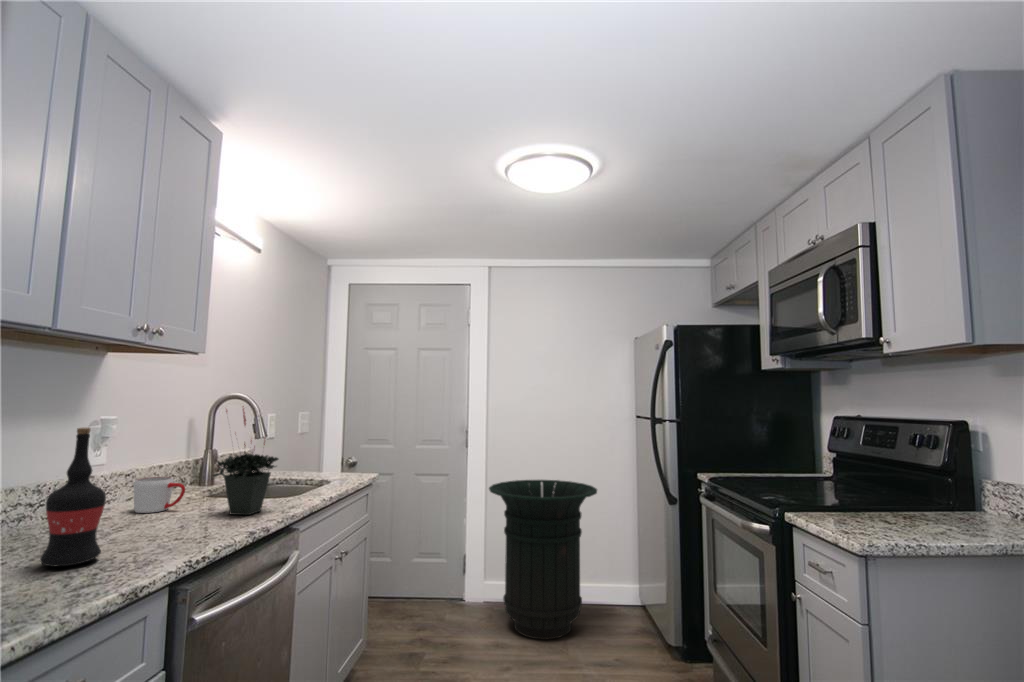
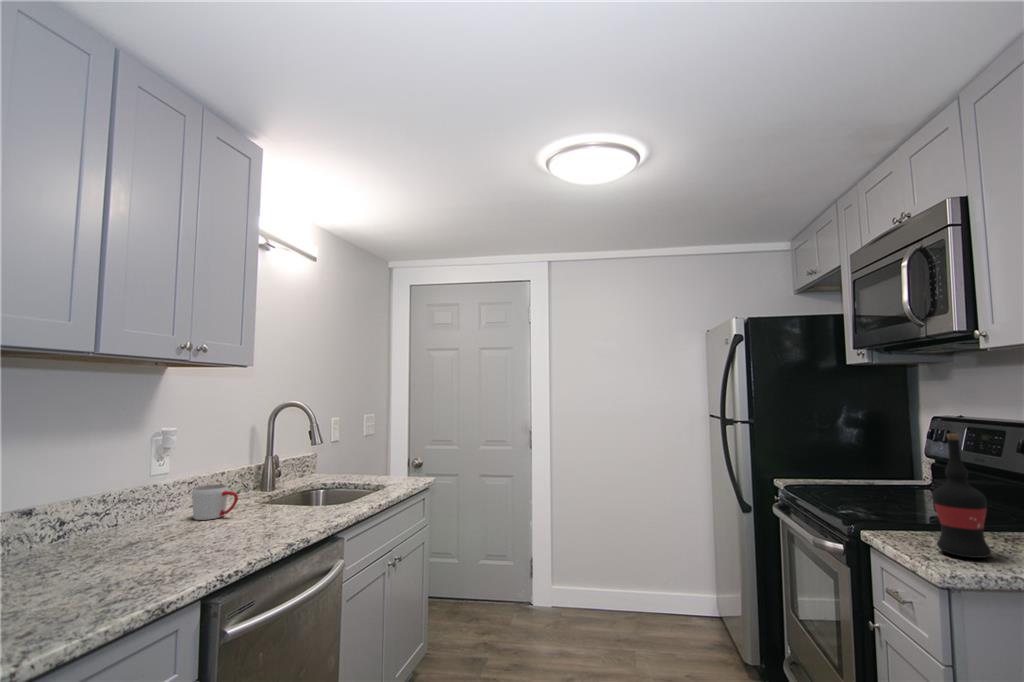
potted plant: present [213,408,278,515] -> none [260,417,322,524]
wine bottle: present [40,428,106,566] -> present [933,434,992,558]
trash can: present [489,480,597,639] -> none [545,482,658,649]

